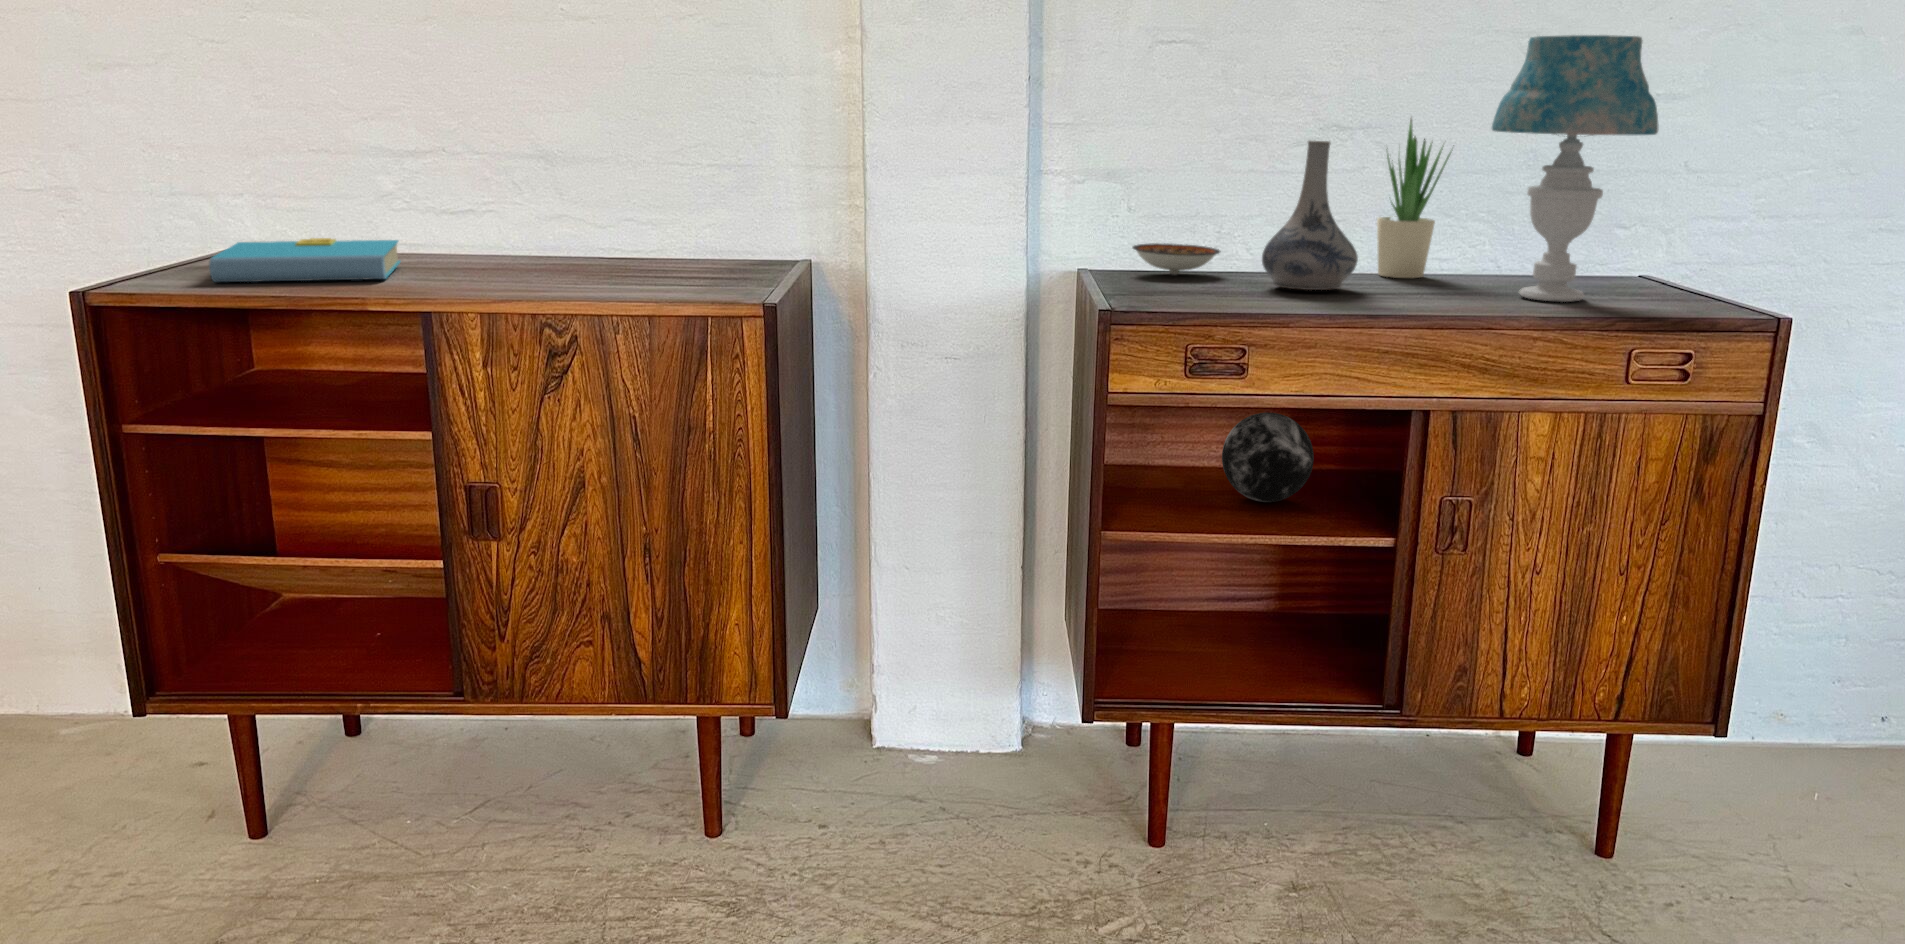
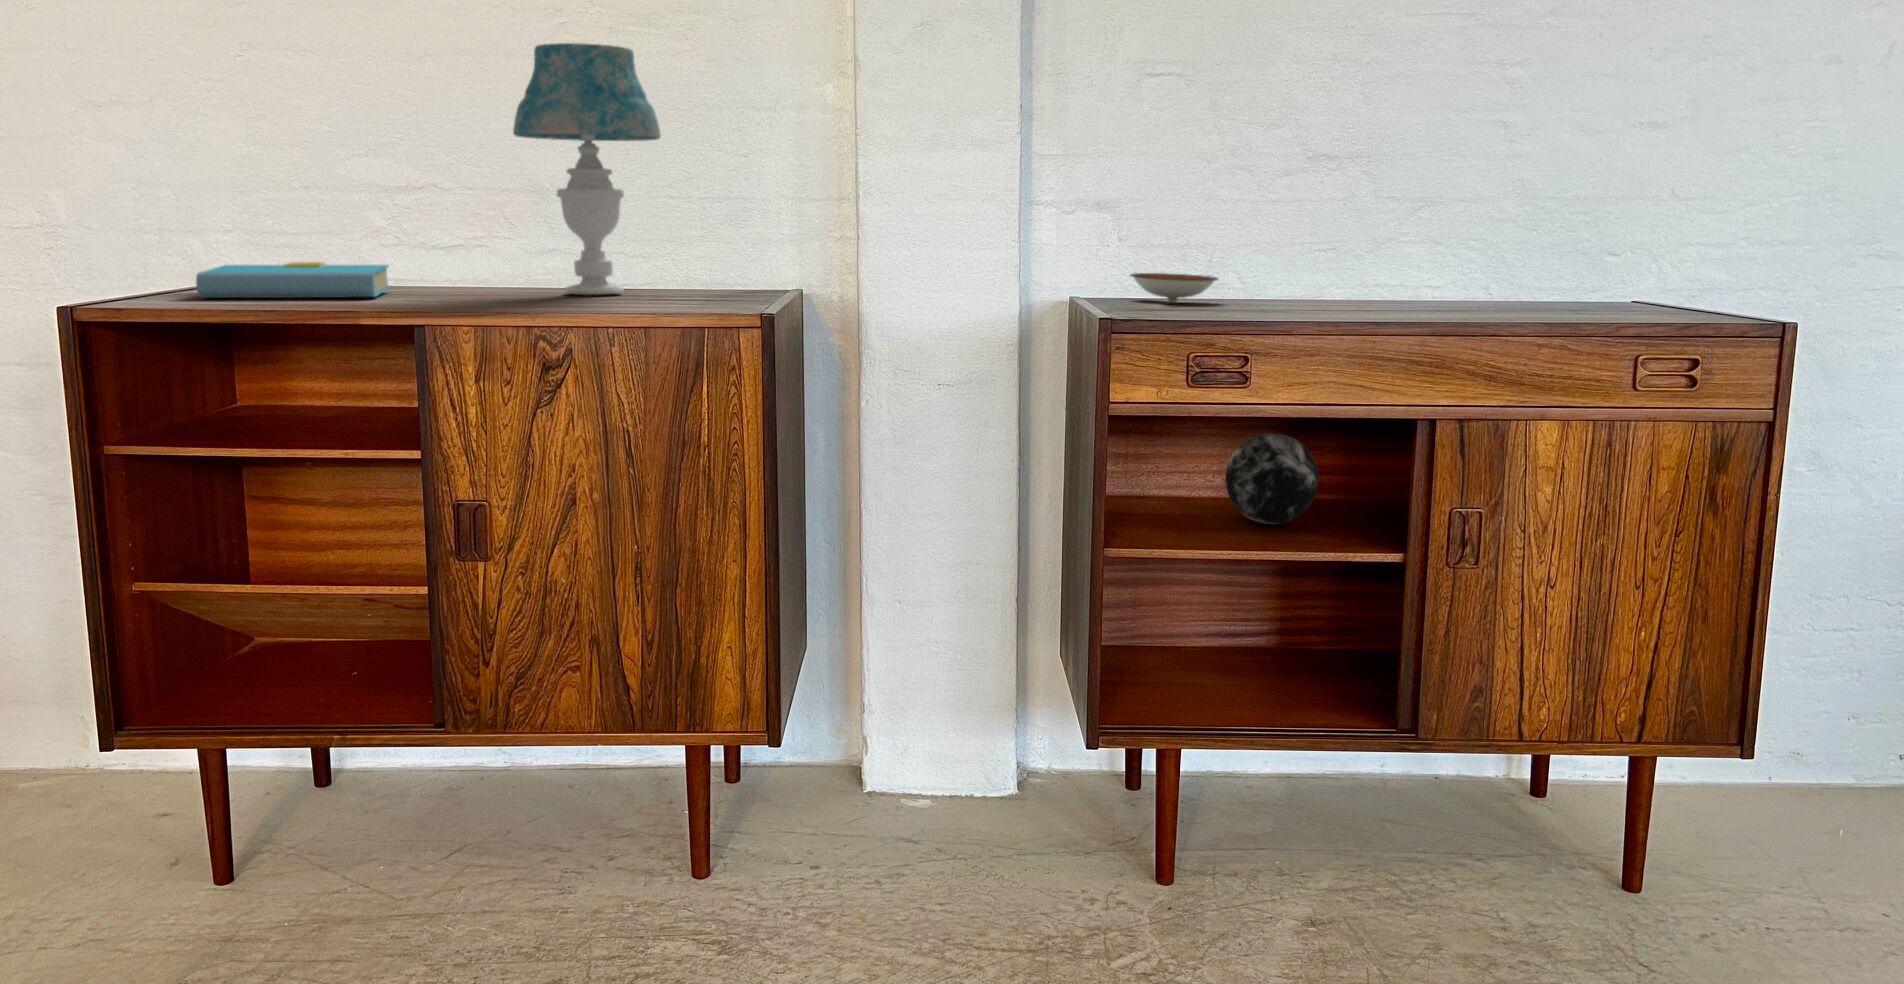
table lamp: present [1492,35,1658,302] -> present [513,43,661,295]
potted plant: present [1377,119,1451,278] -> none [1375,141,1451,304]
decorative vase: present [1262,140,1358,290] -> none [1262,160,1358,308]

